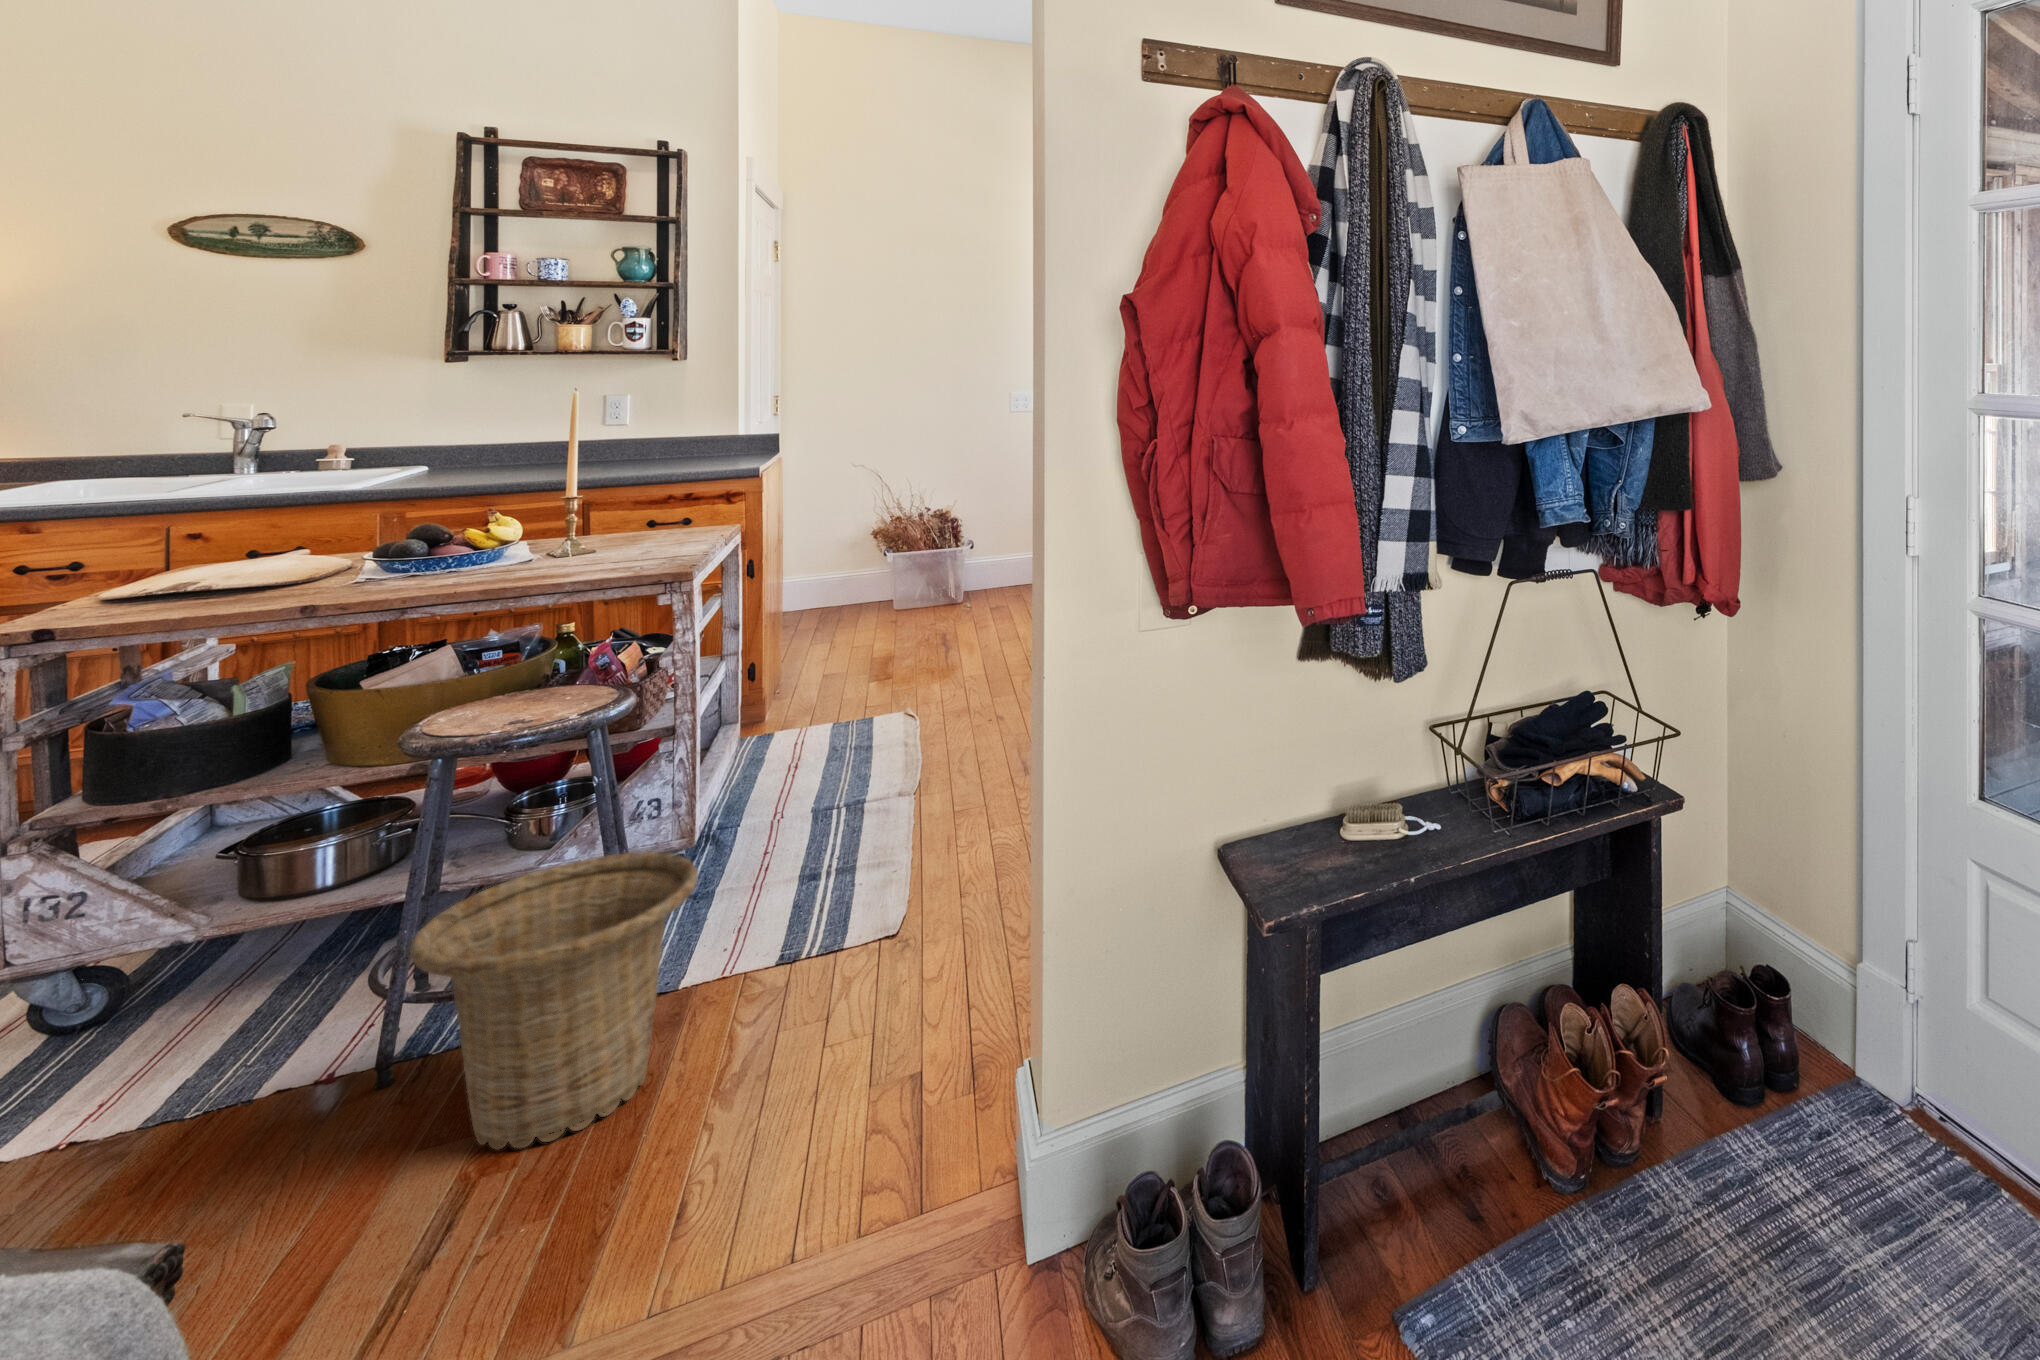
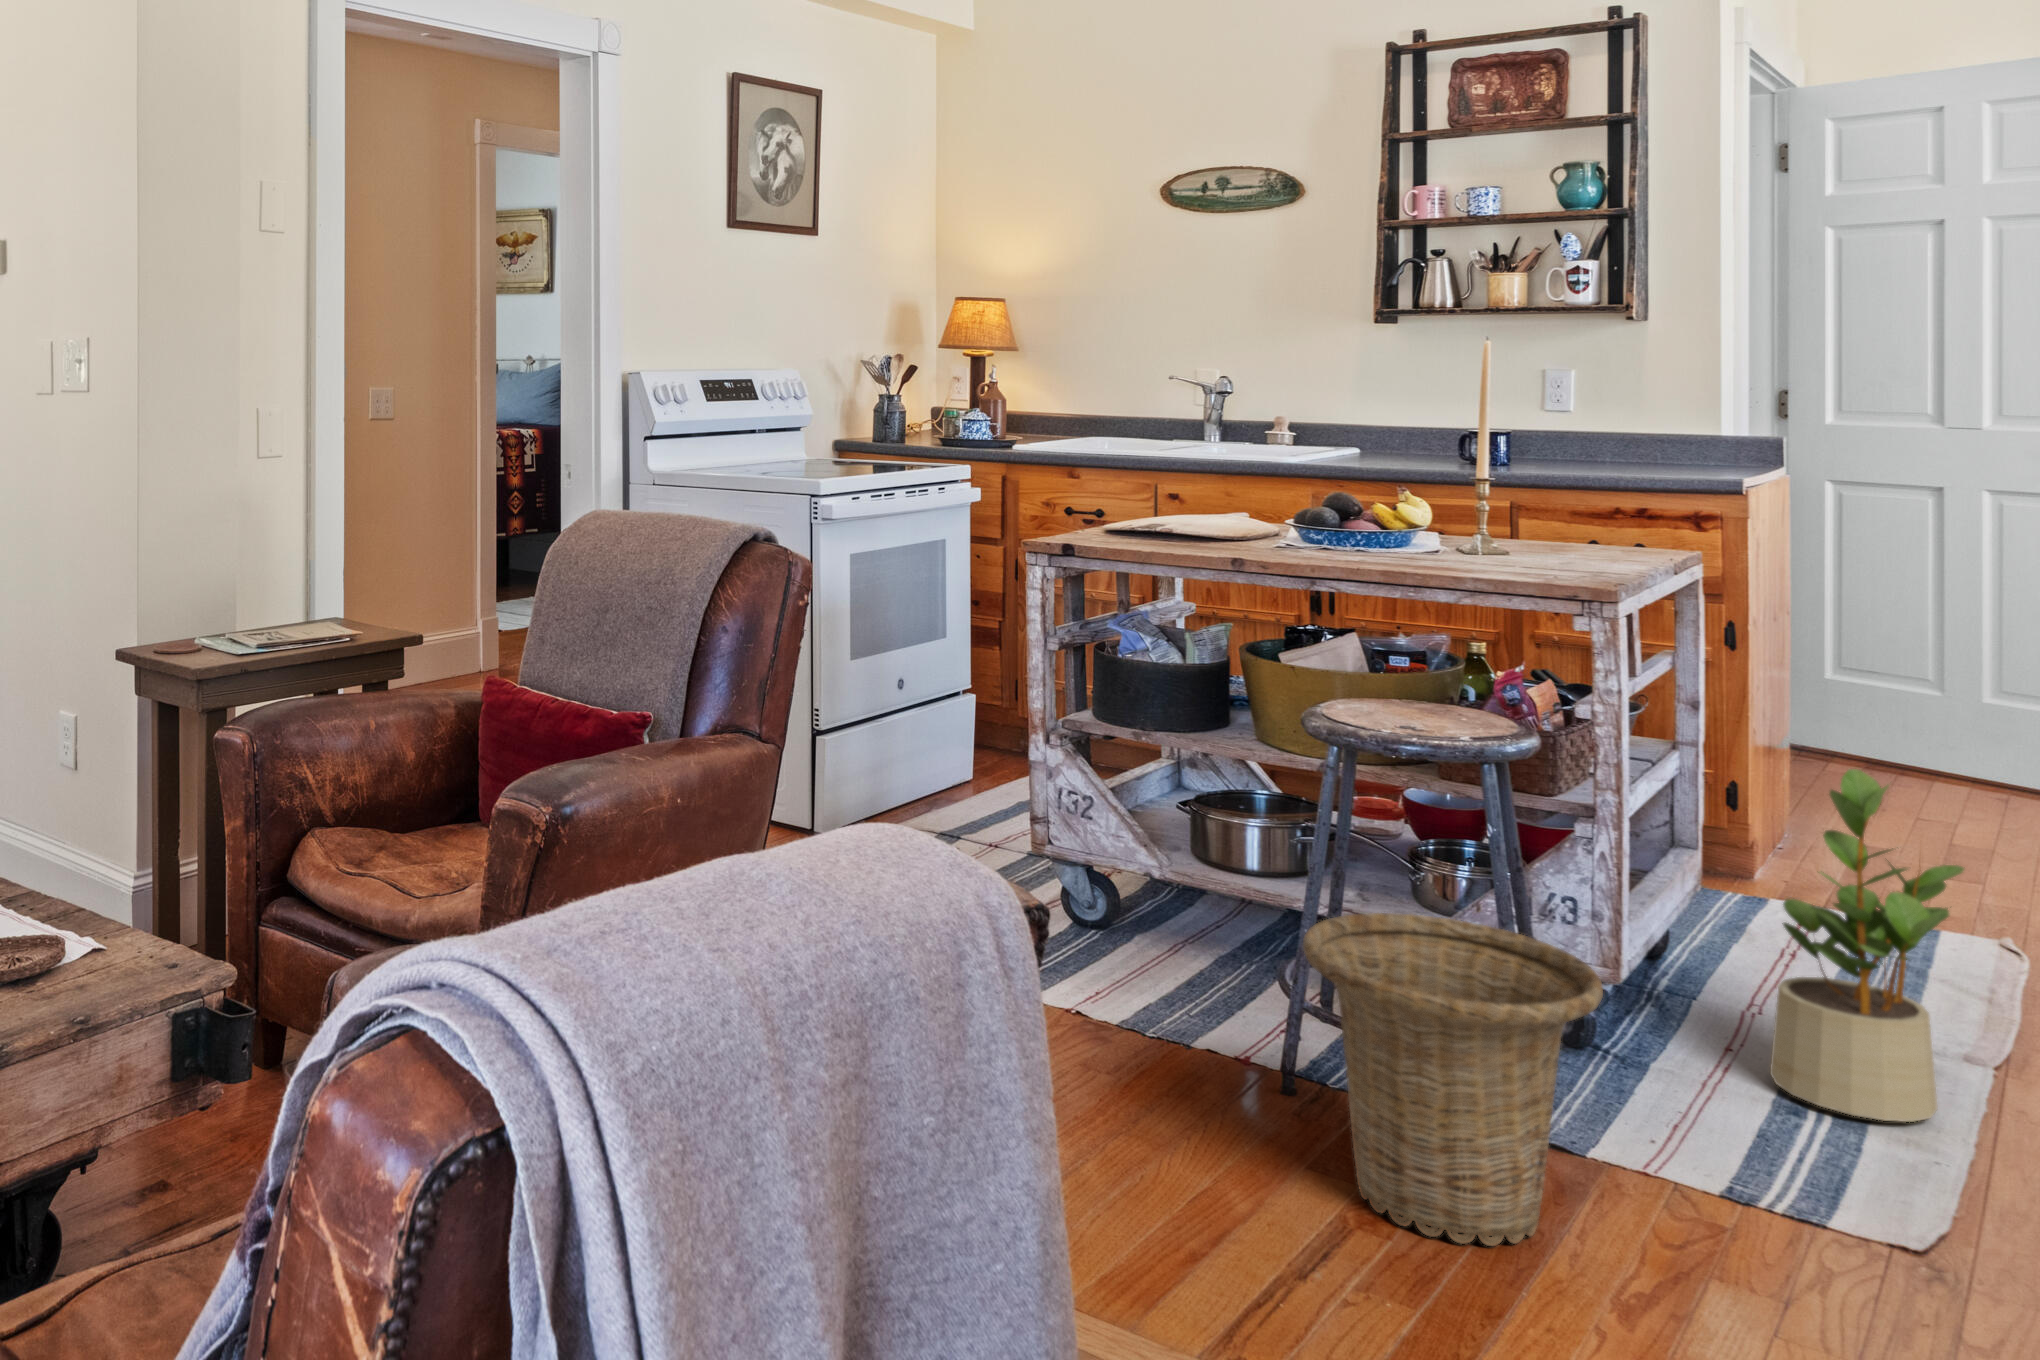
potted plant: none [795,651,902,870] -> present [1770,769,1964,1122]

